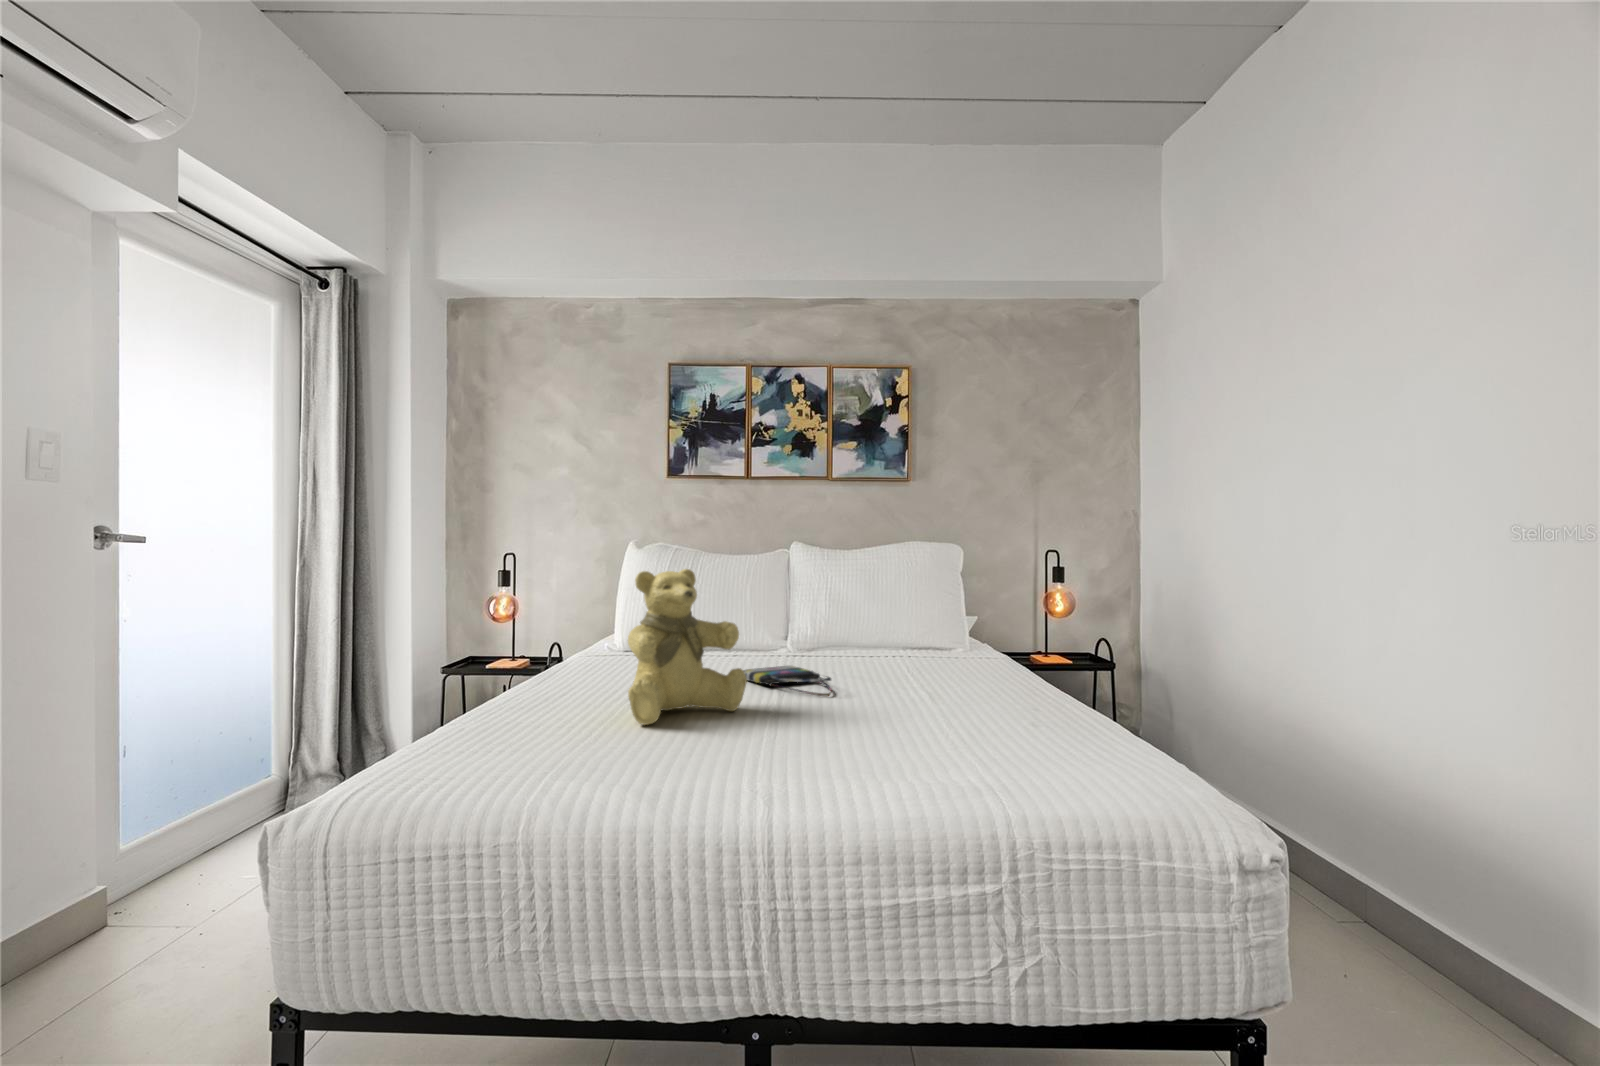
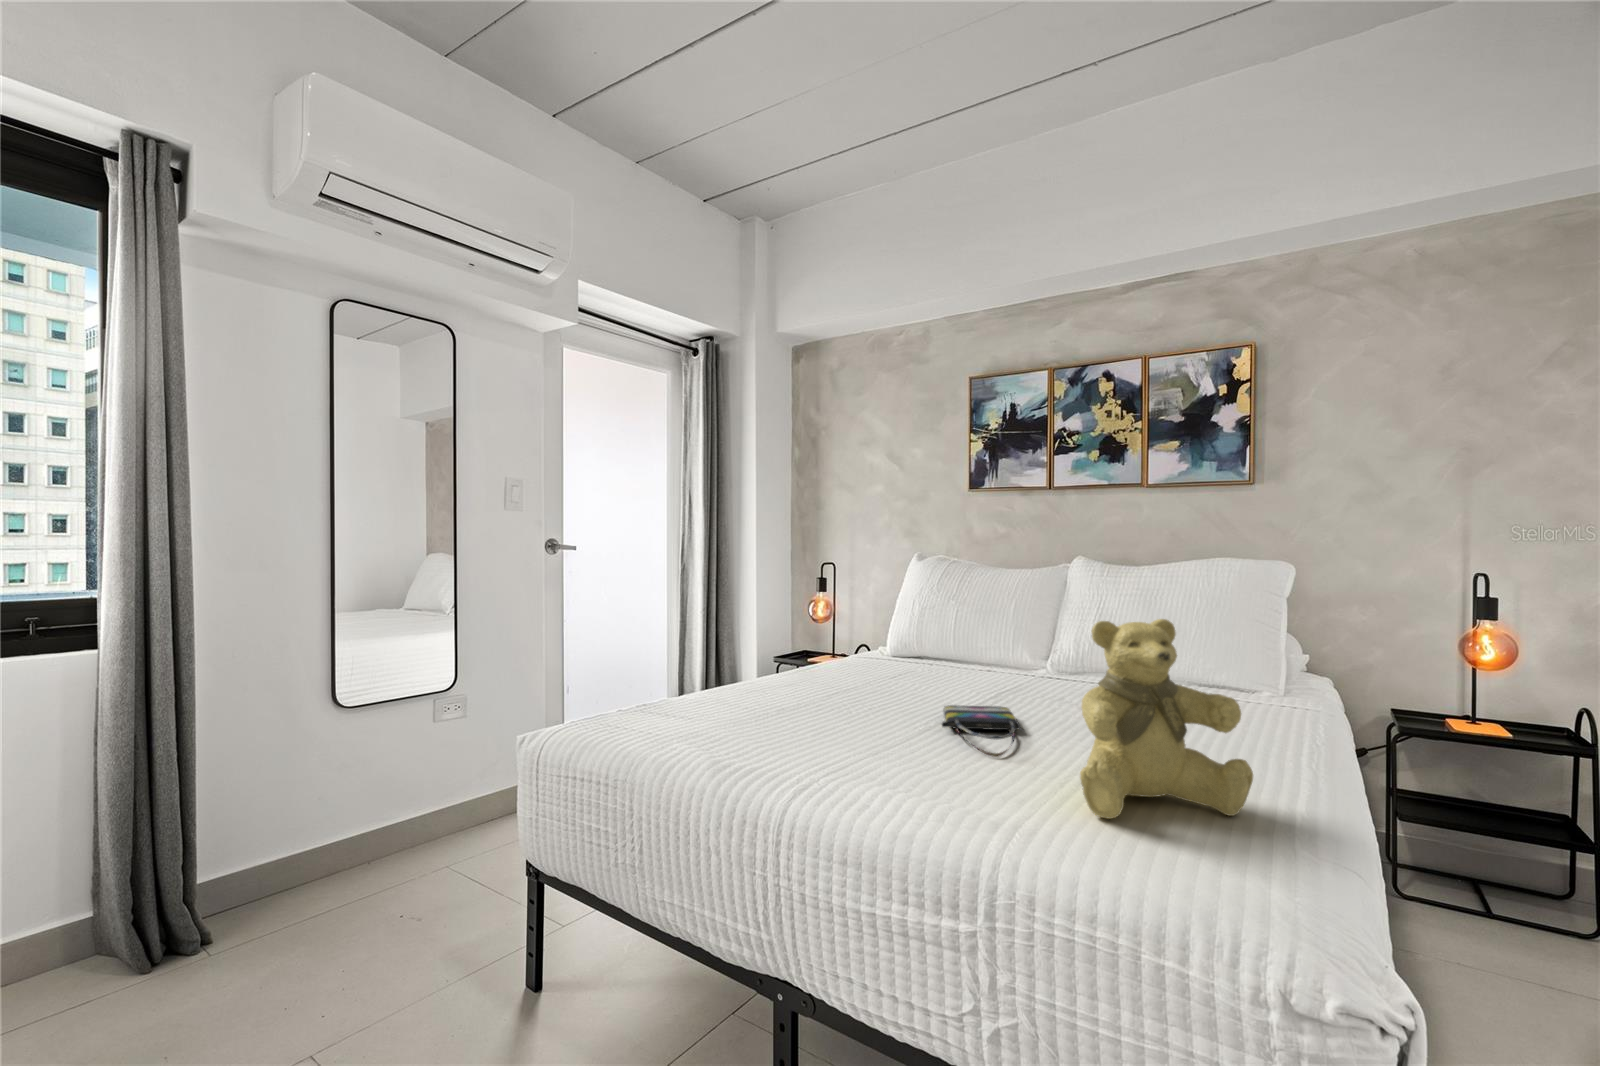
teddy bear: present [628,569,747,725] -> present [1080,619,1253,819]

